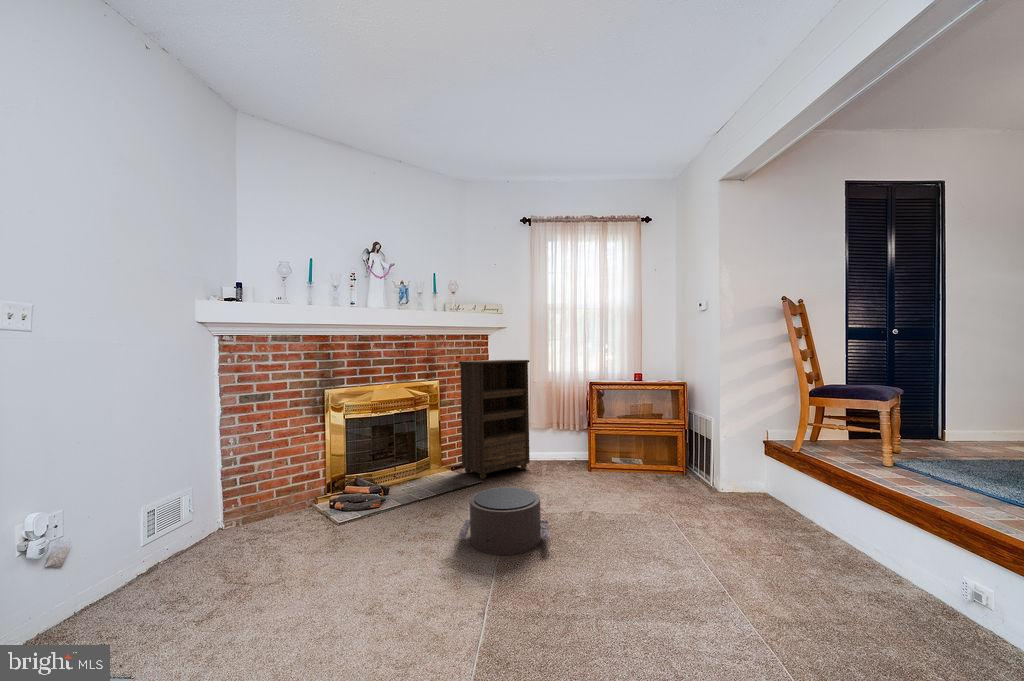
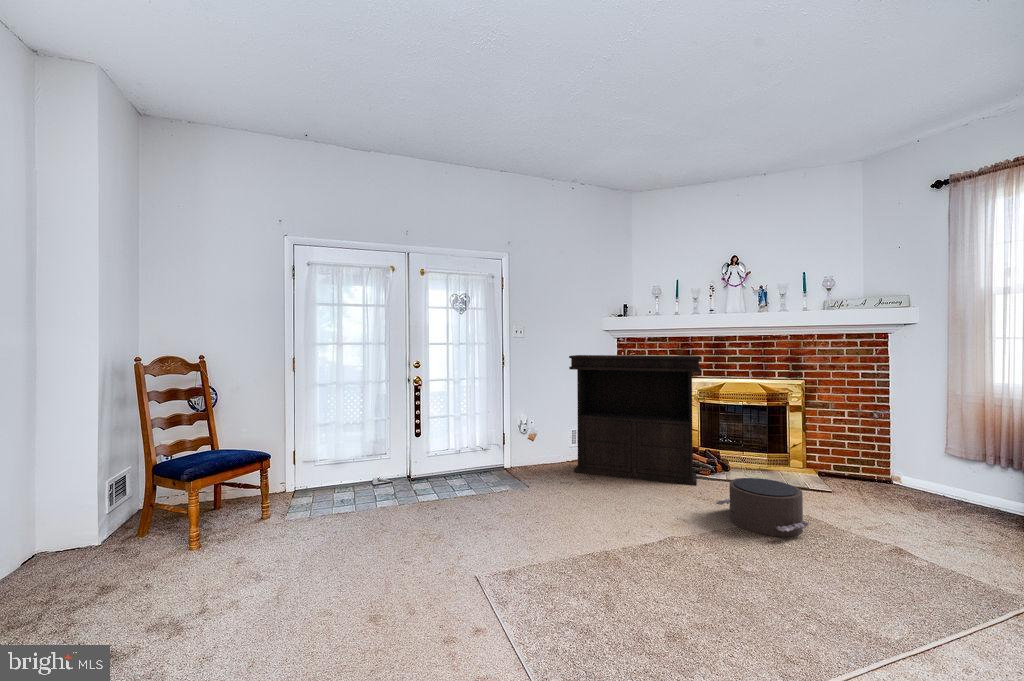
console table: none [166,359,393,592] -> present [569,355,701,485]
bookshelf: present [459,360,530,479] -> none [824,362,923,498]

